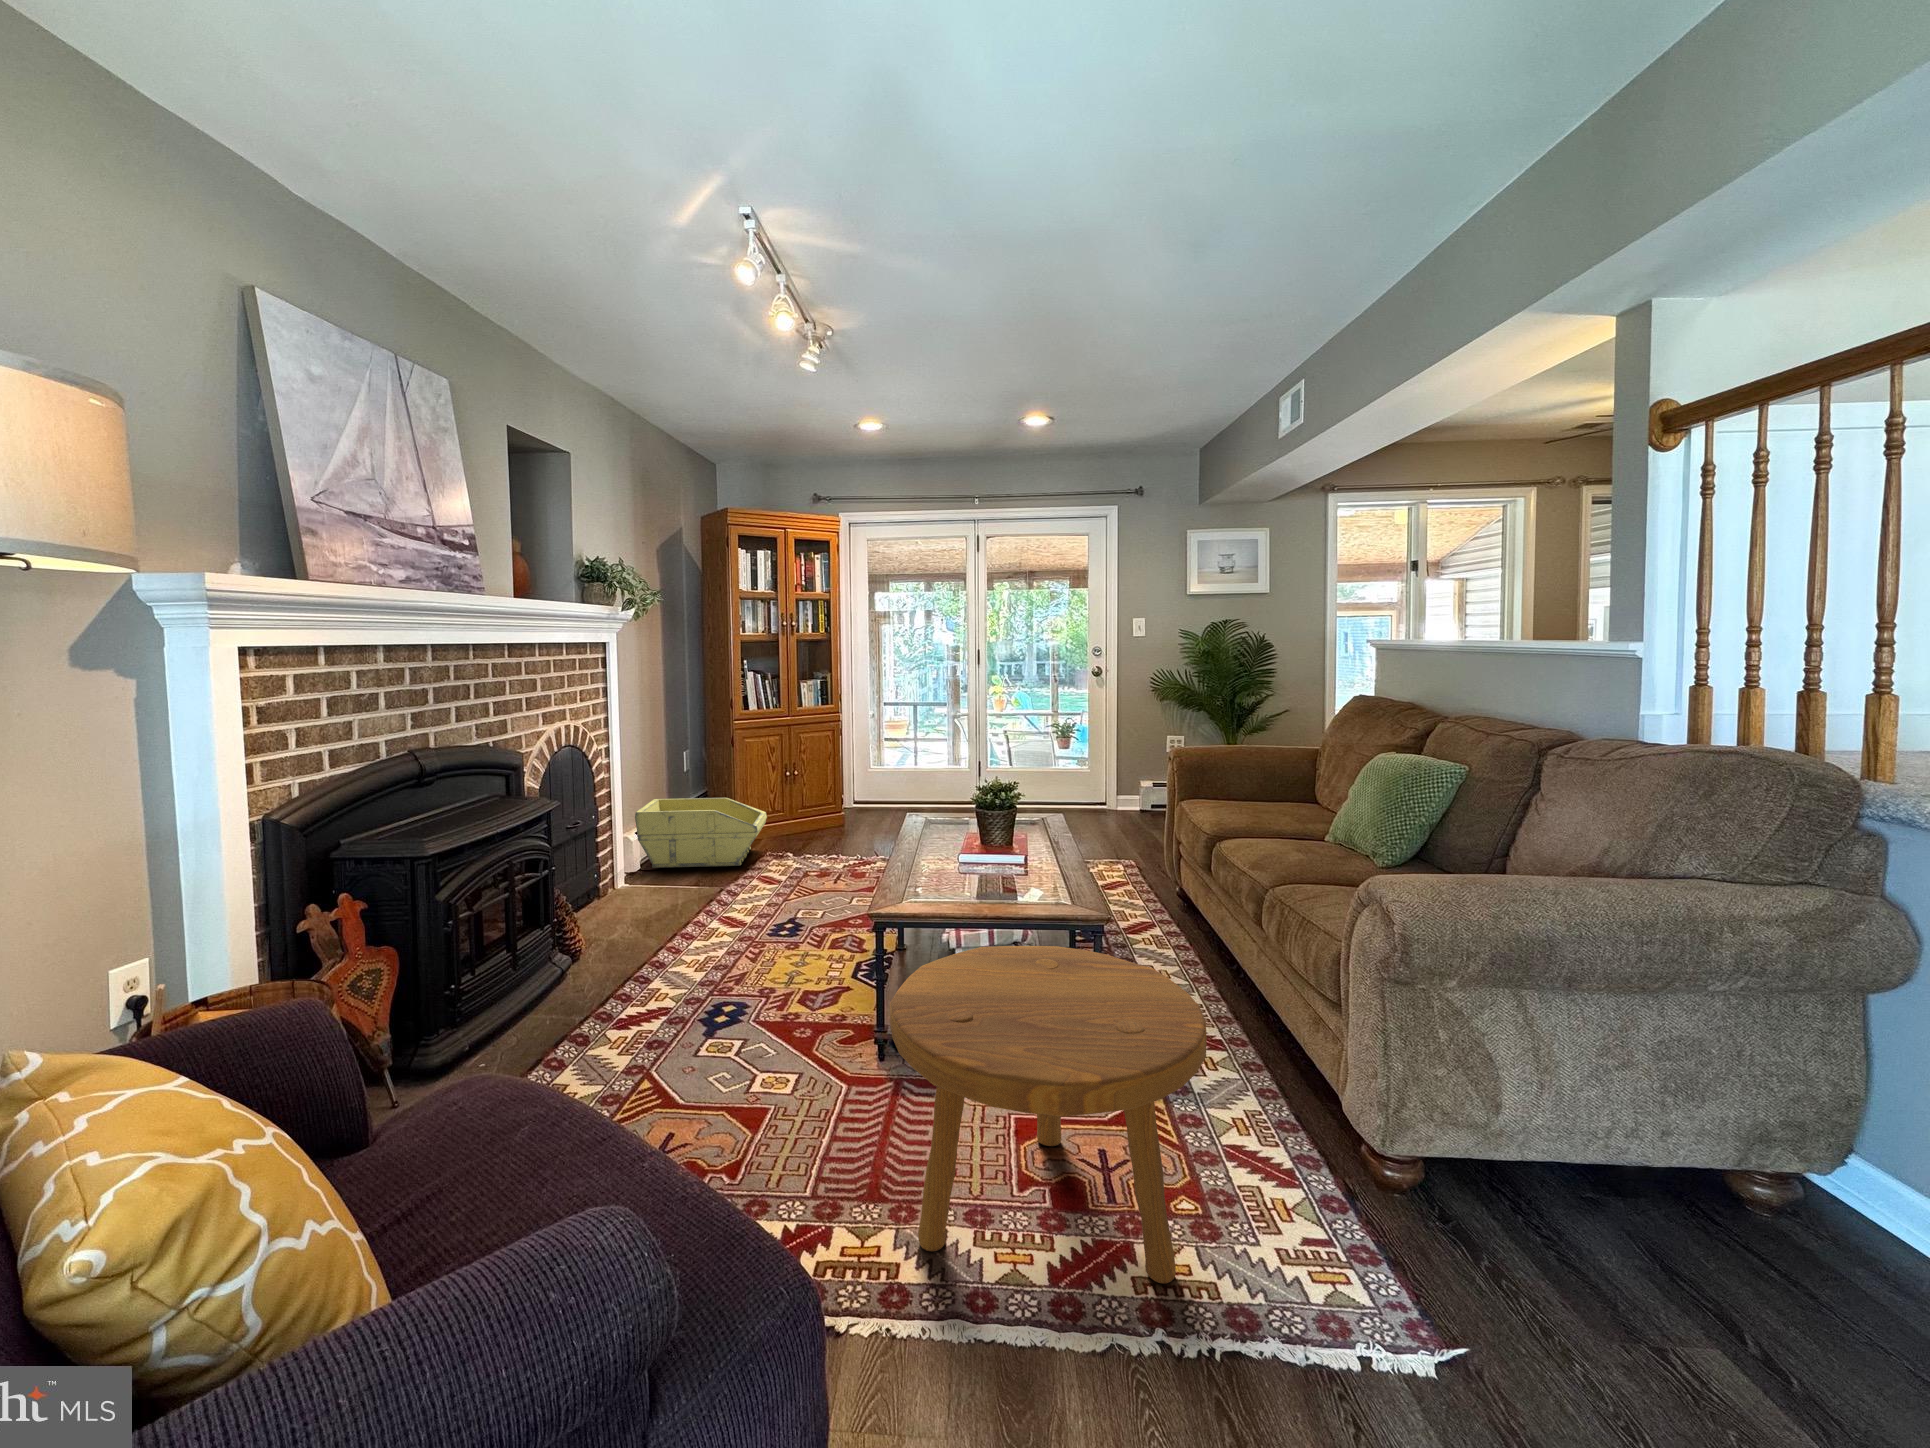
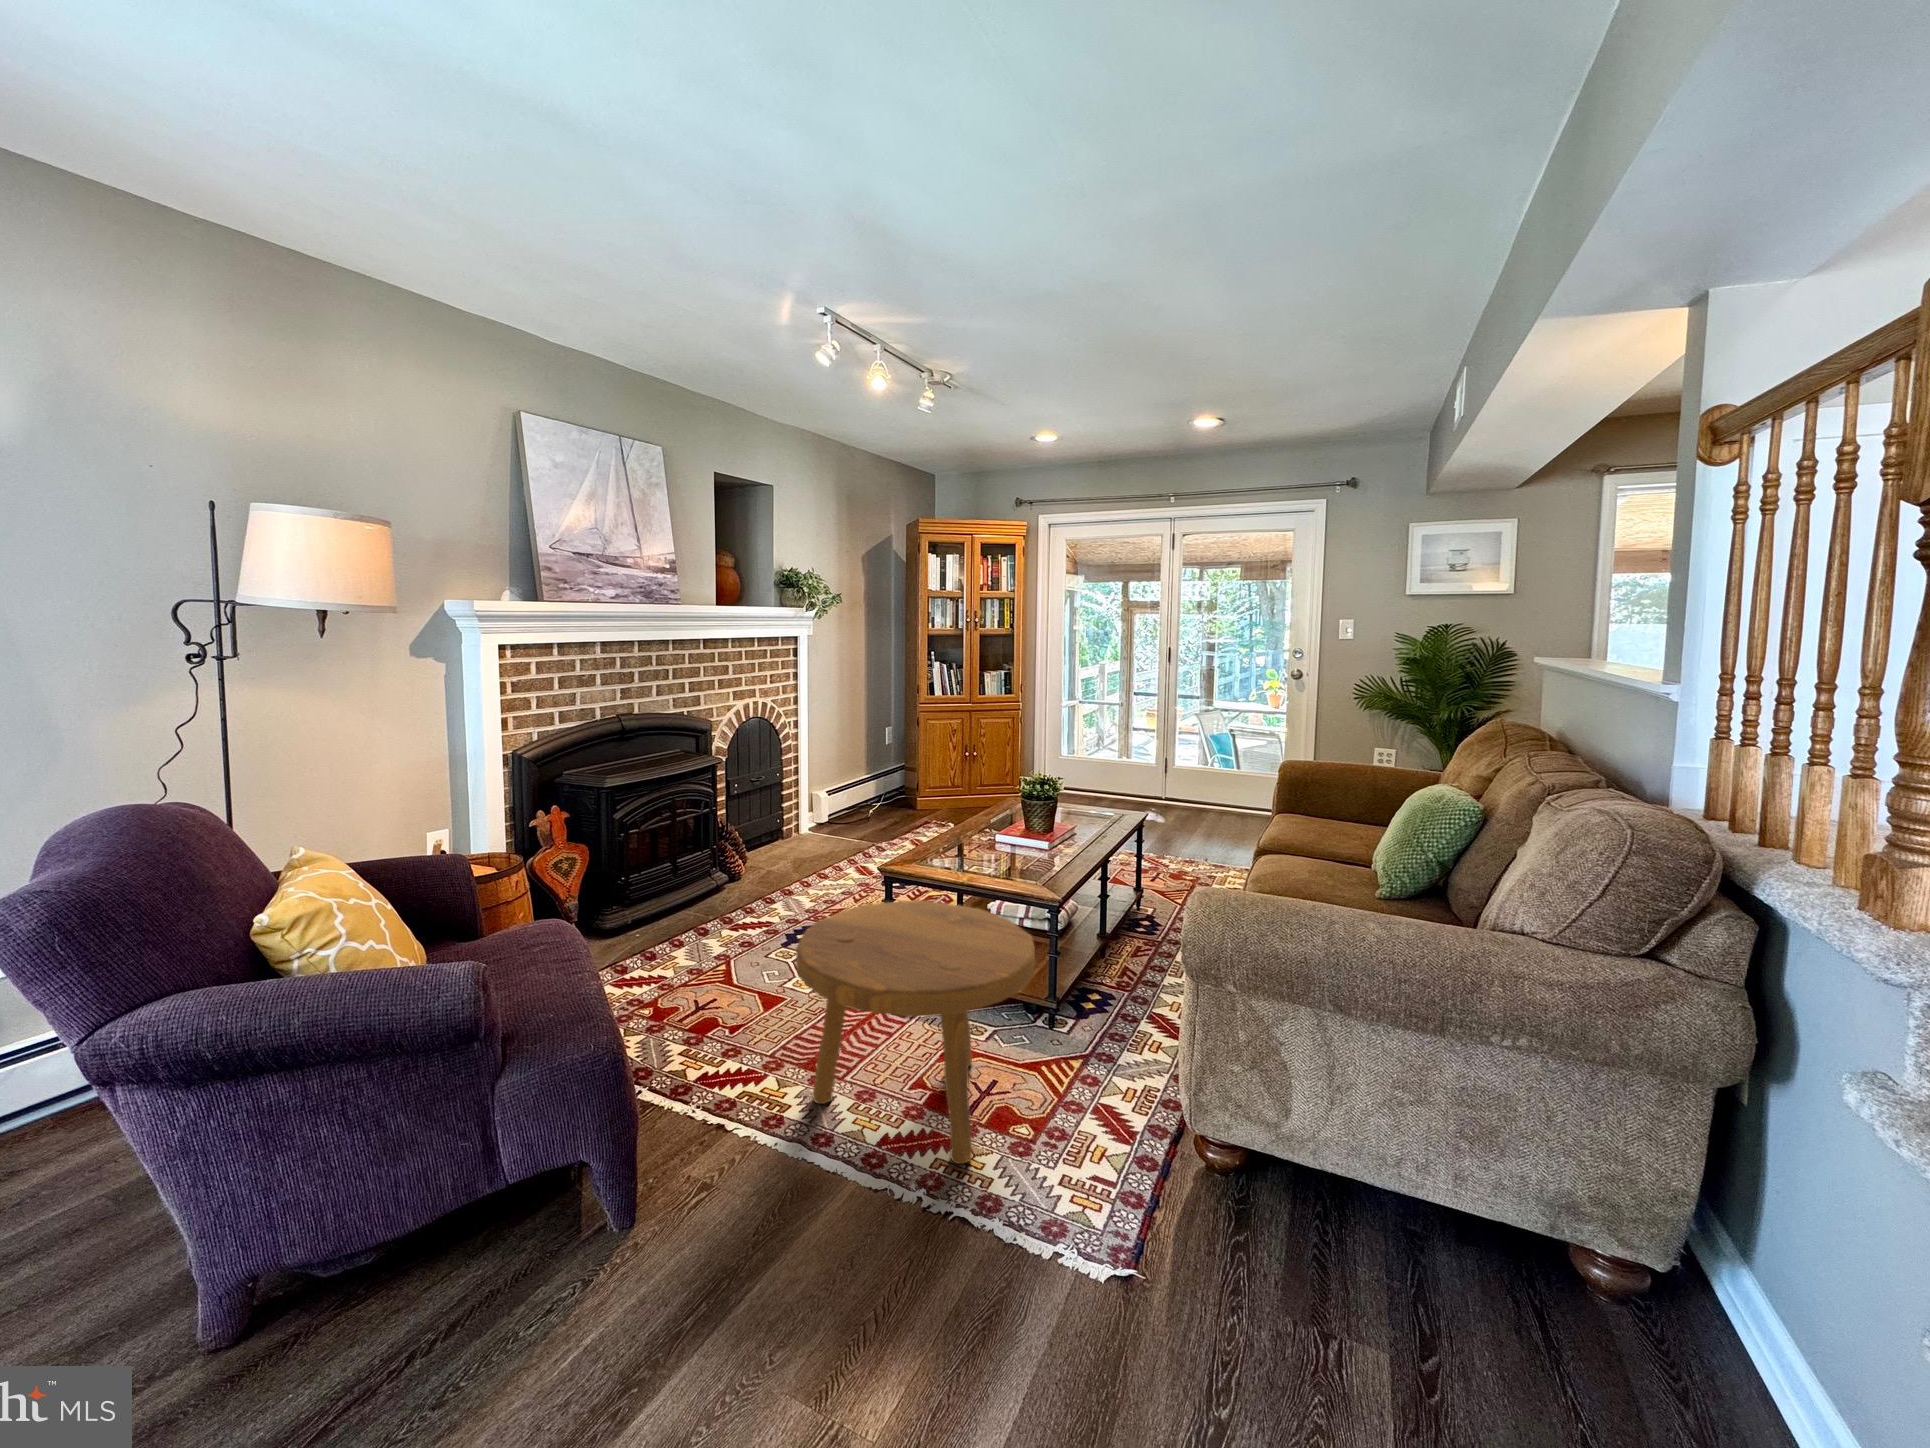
storage bin: present [635,798,767,868] -> none [823,767,936,830]

